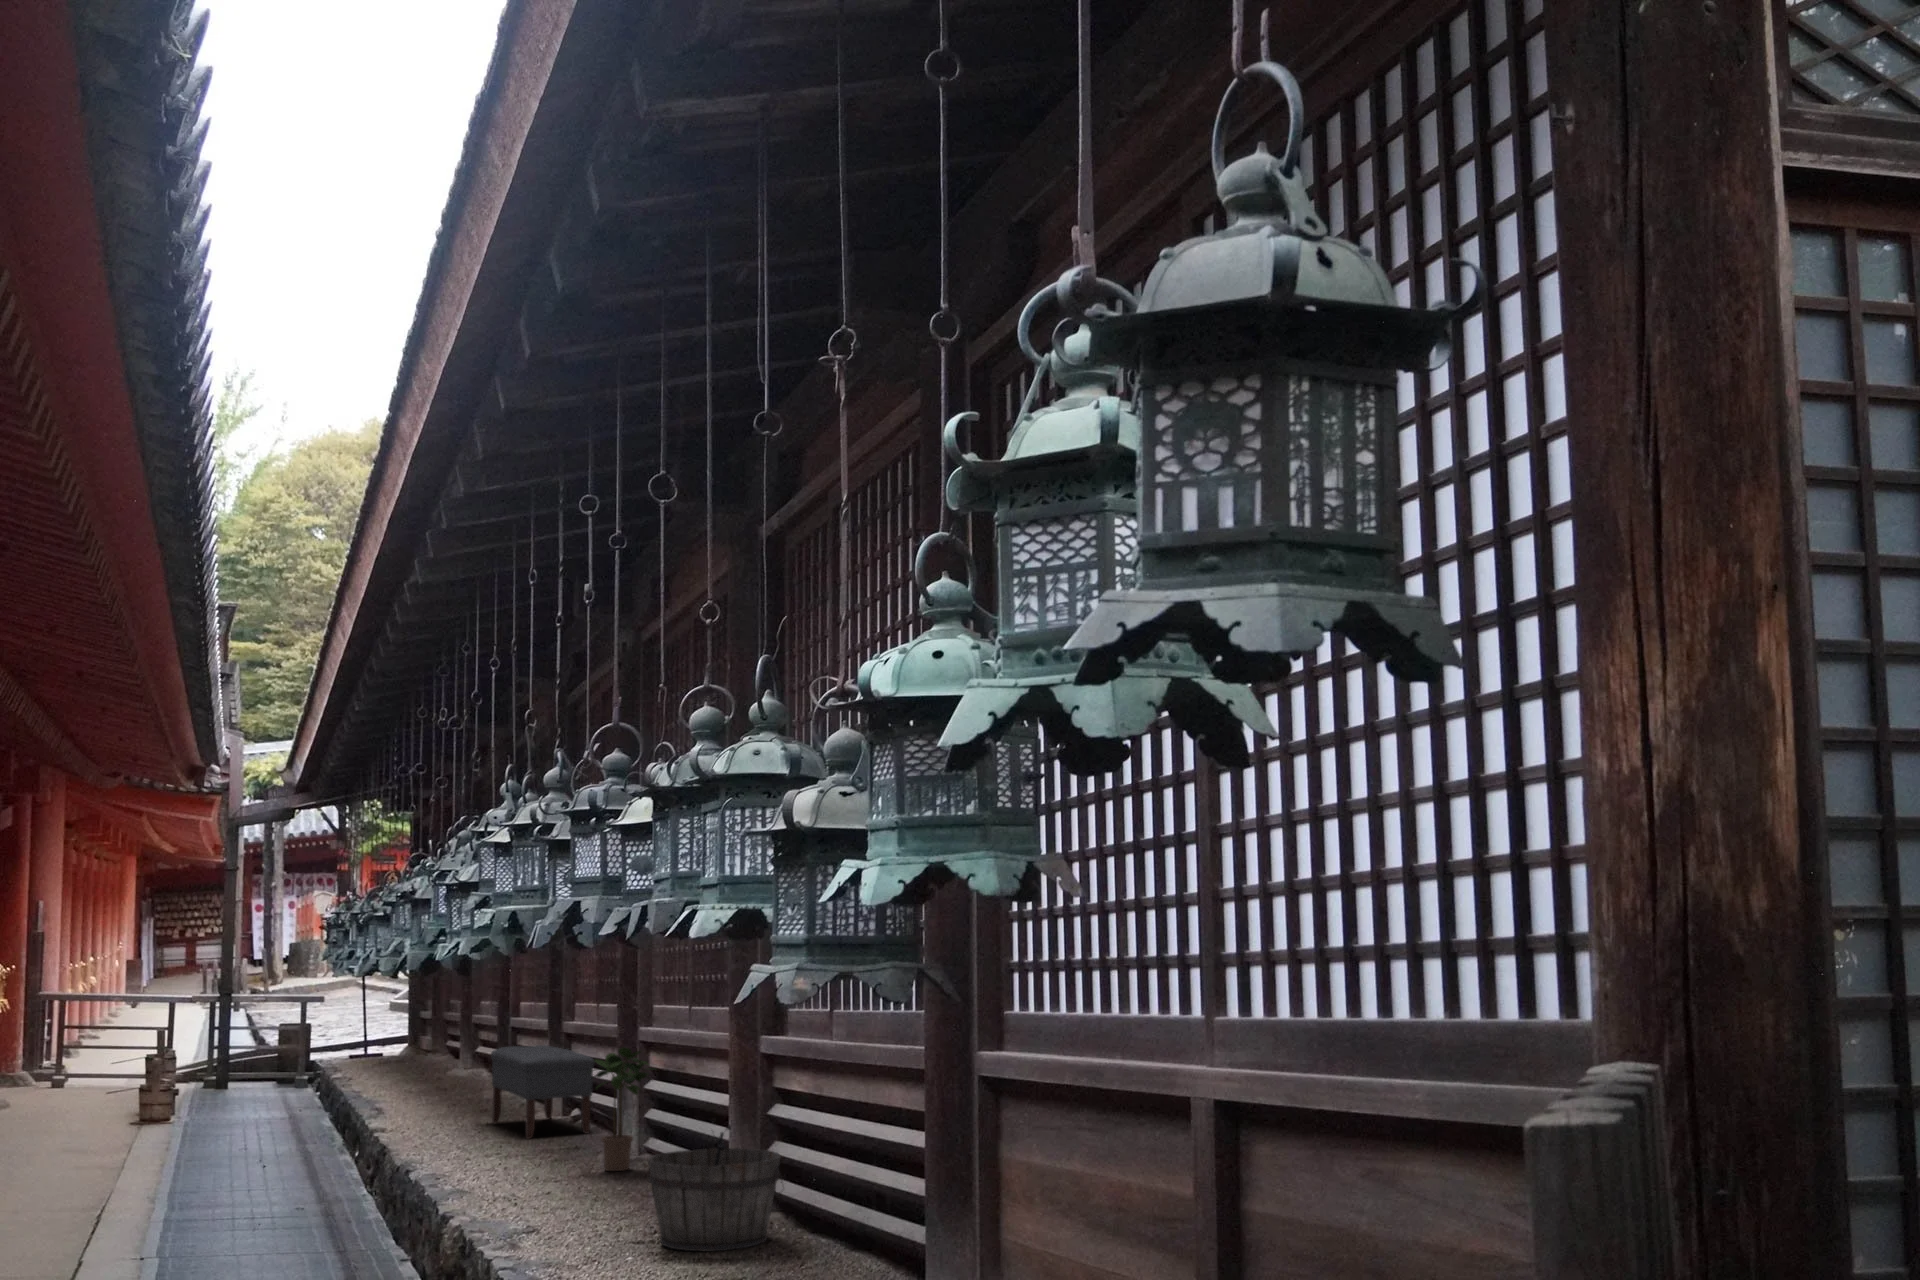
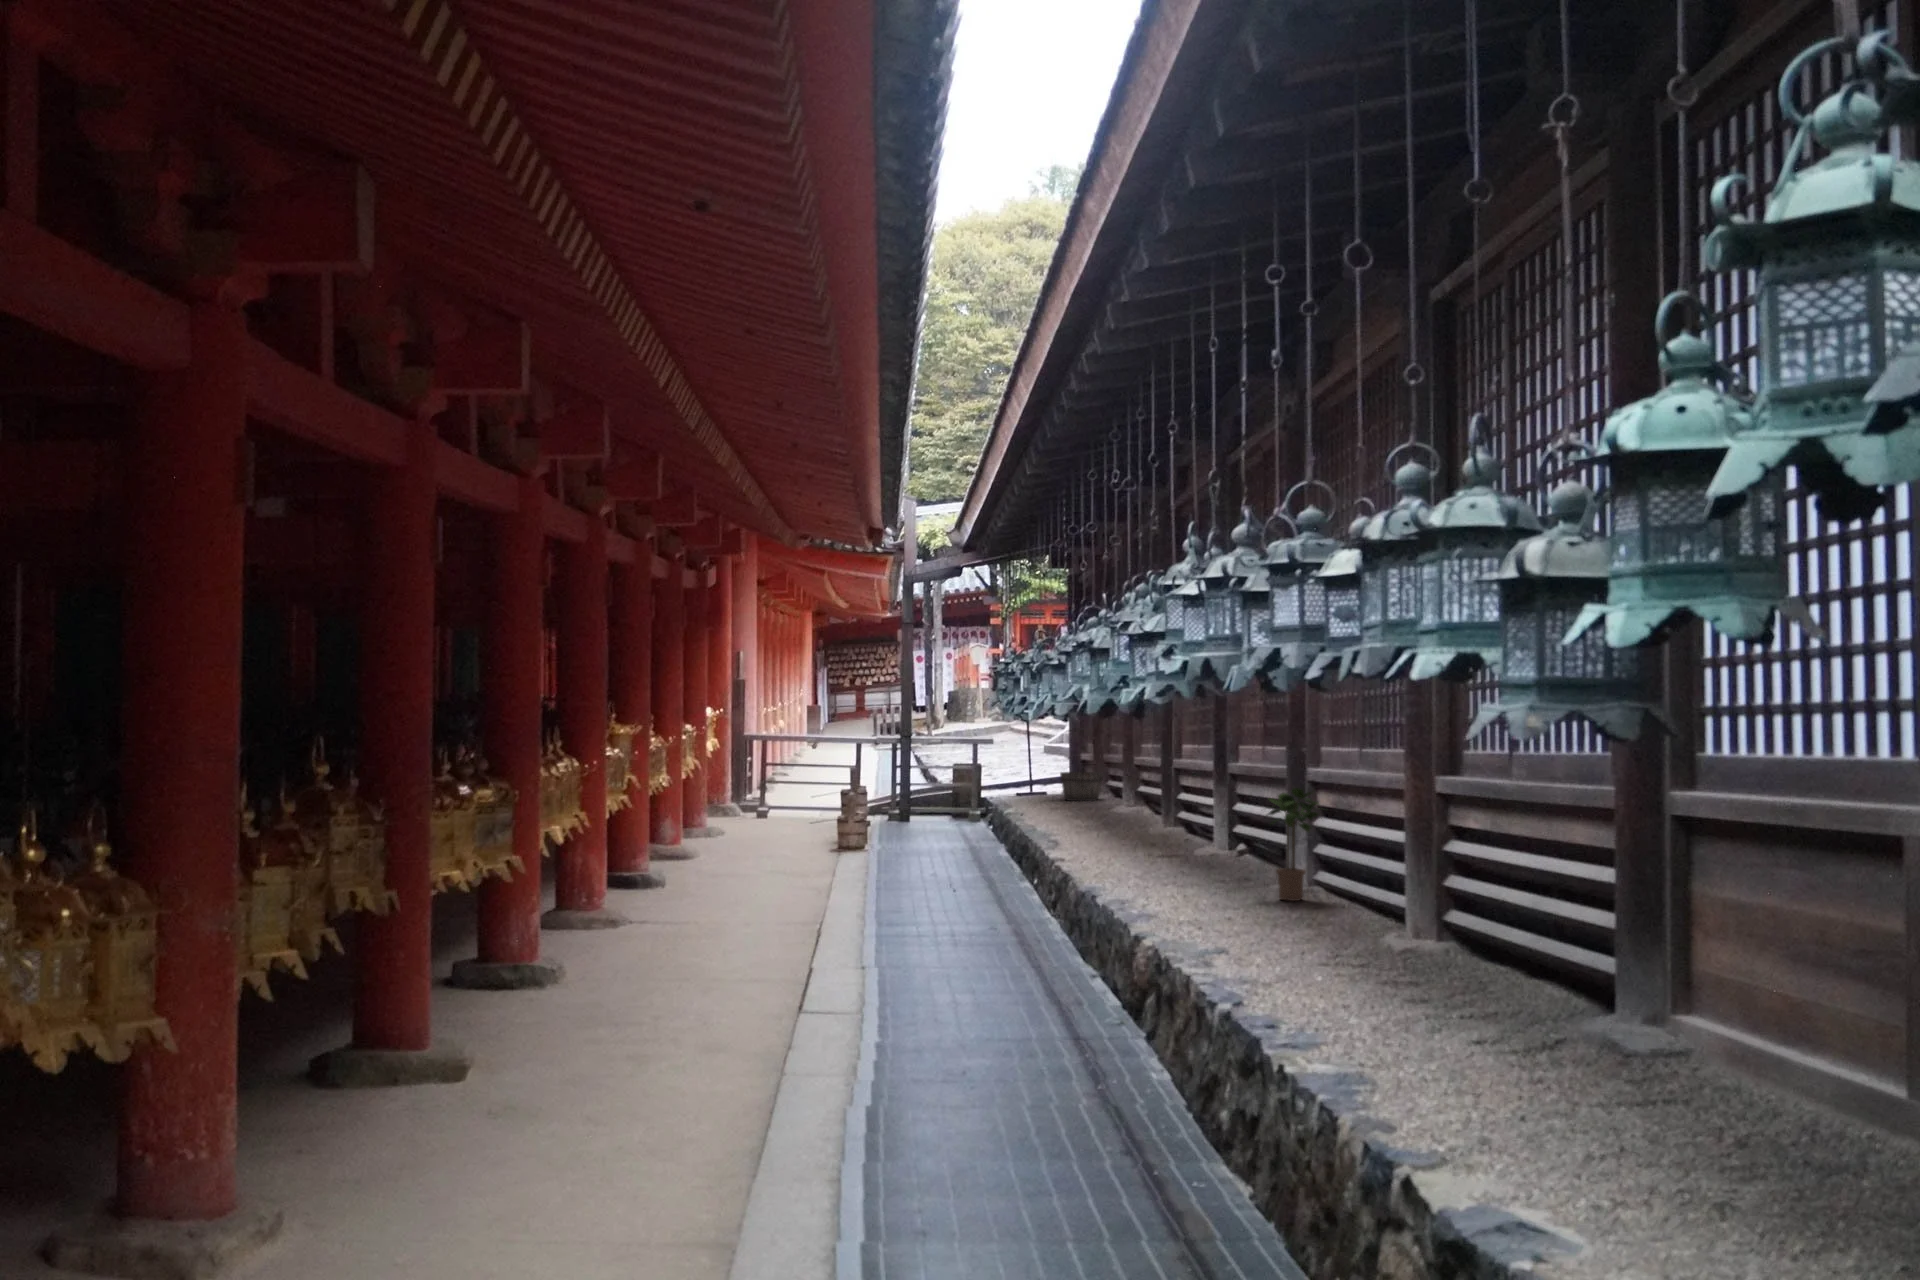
bench: present [491,1045,595,1139] -> none [1162,787,1261,870]
wooden bucket: present [647,1126,780,1251] -> present [1060,769,1103,801]

